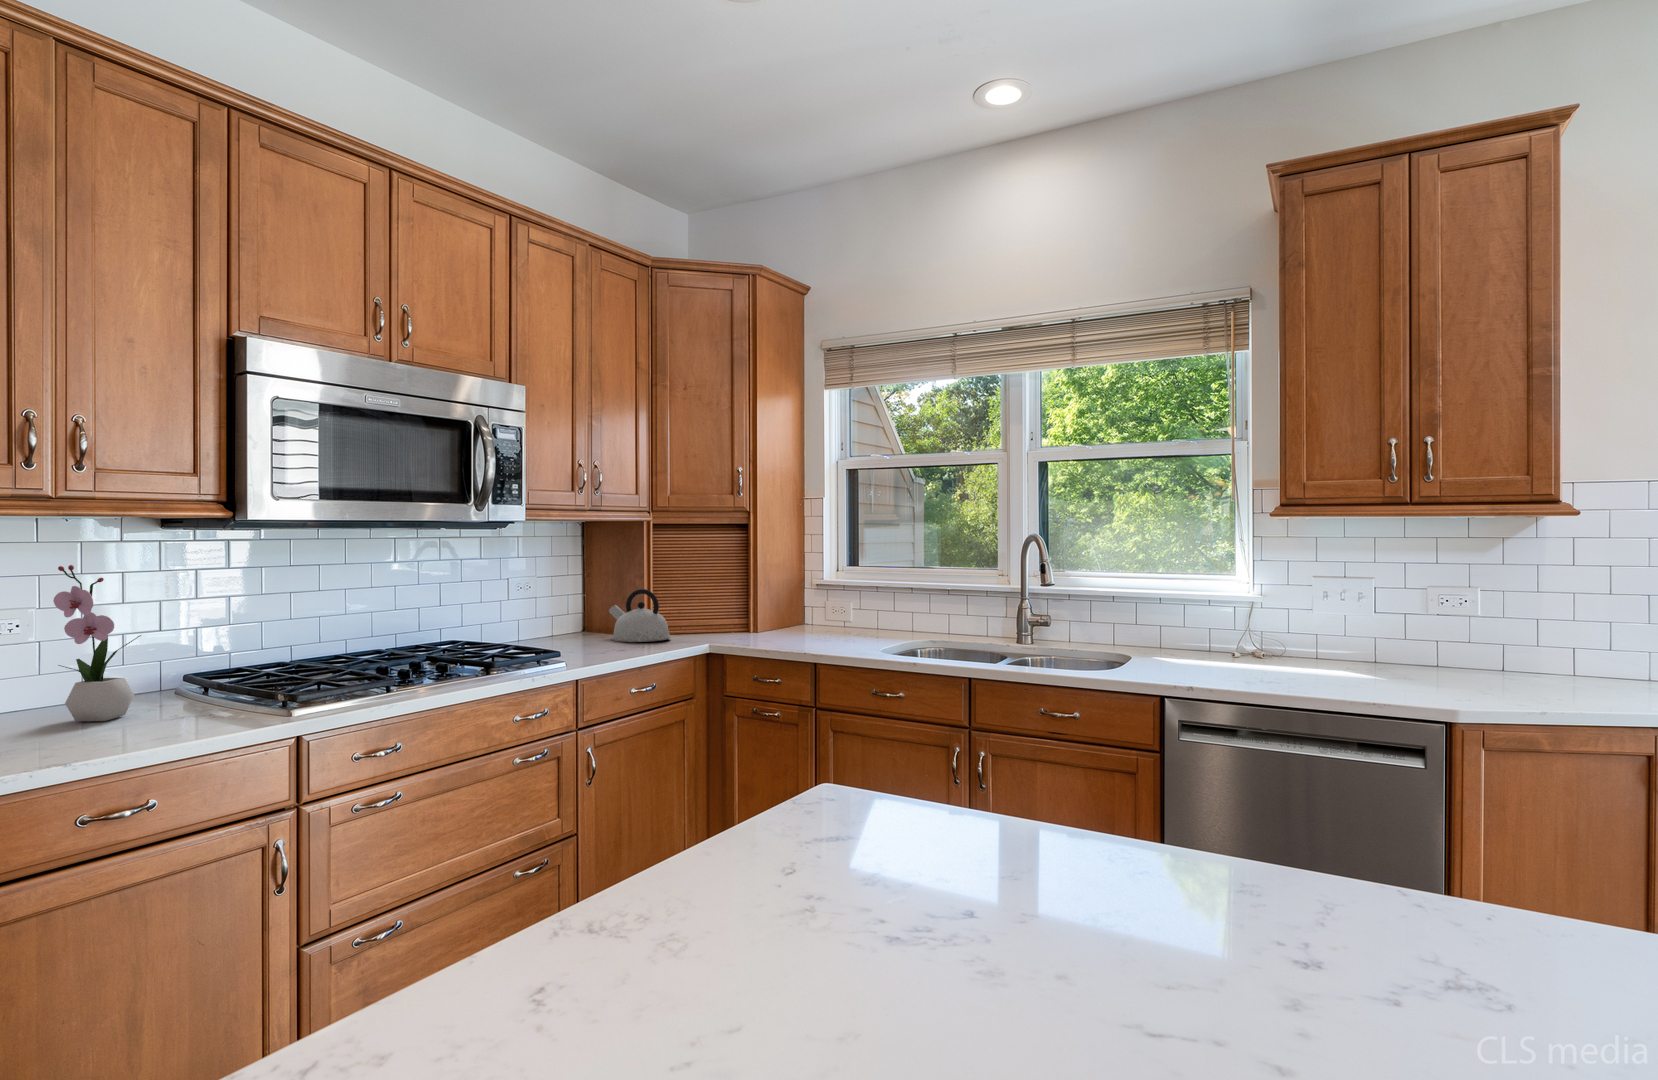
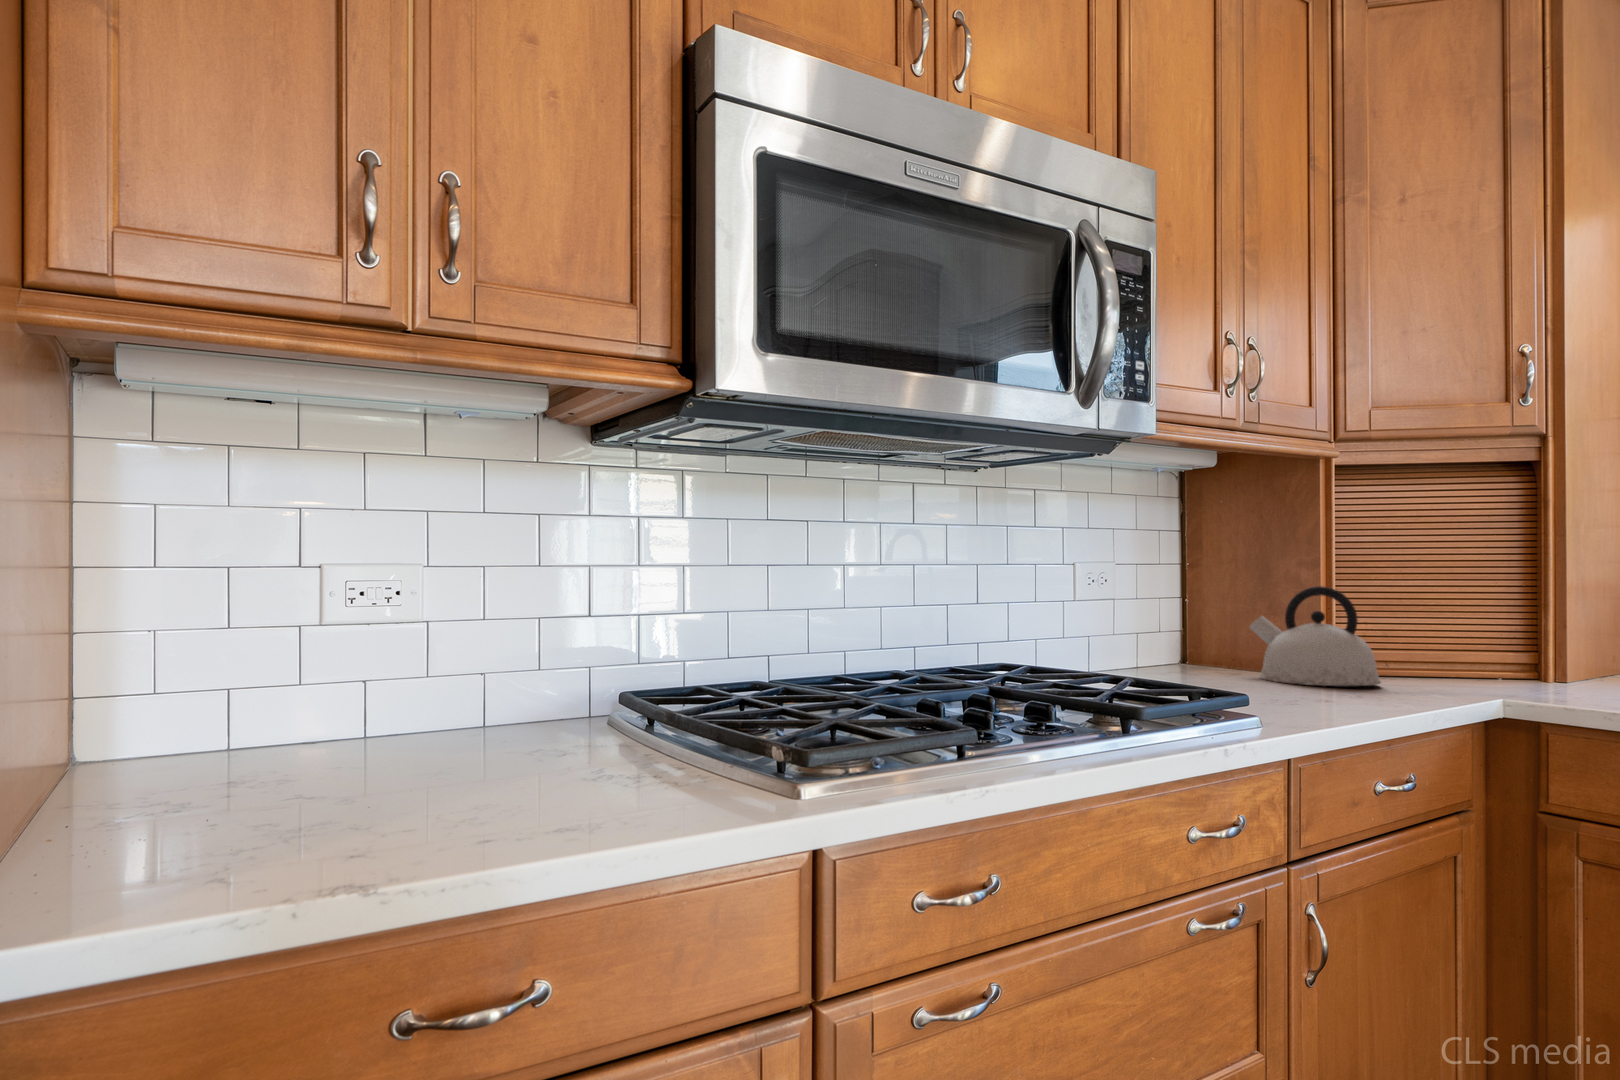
flower arrangement: present [53,565,141,722] -> none [412,471,548,772]

